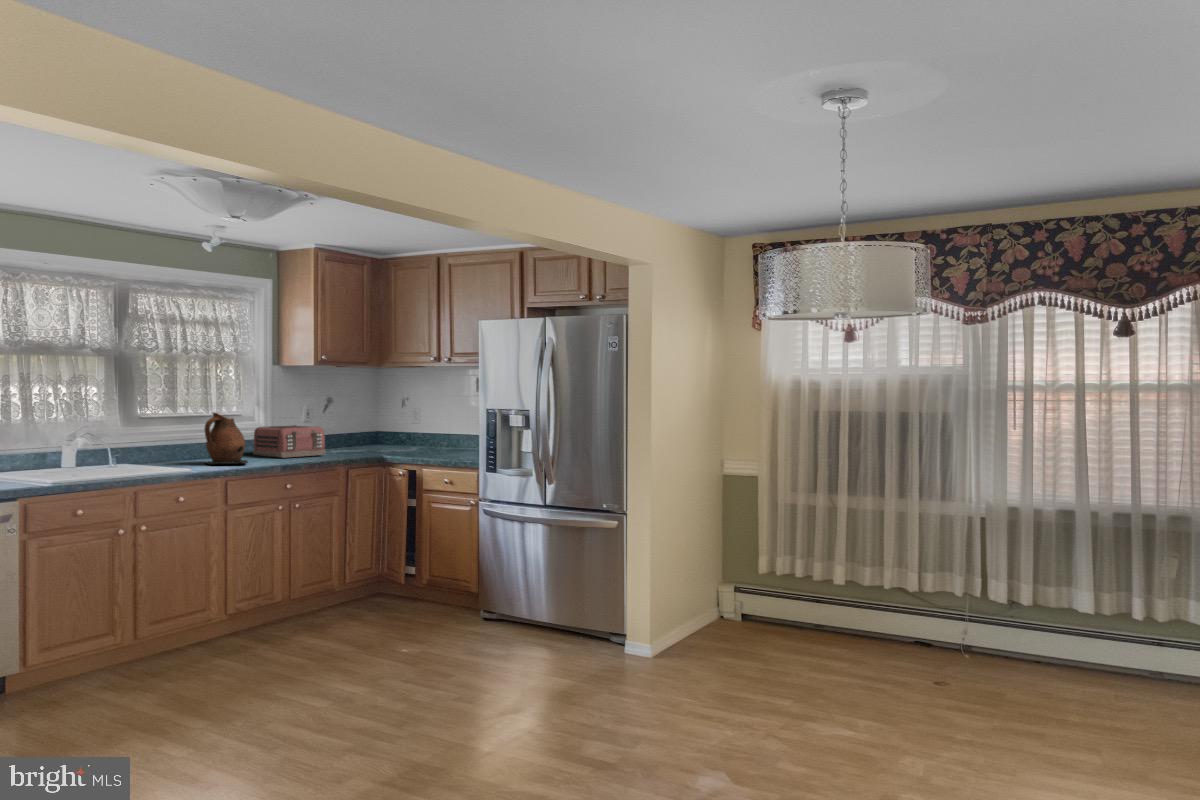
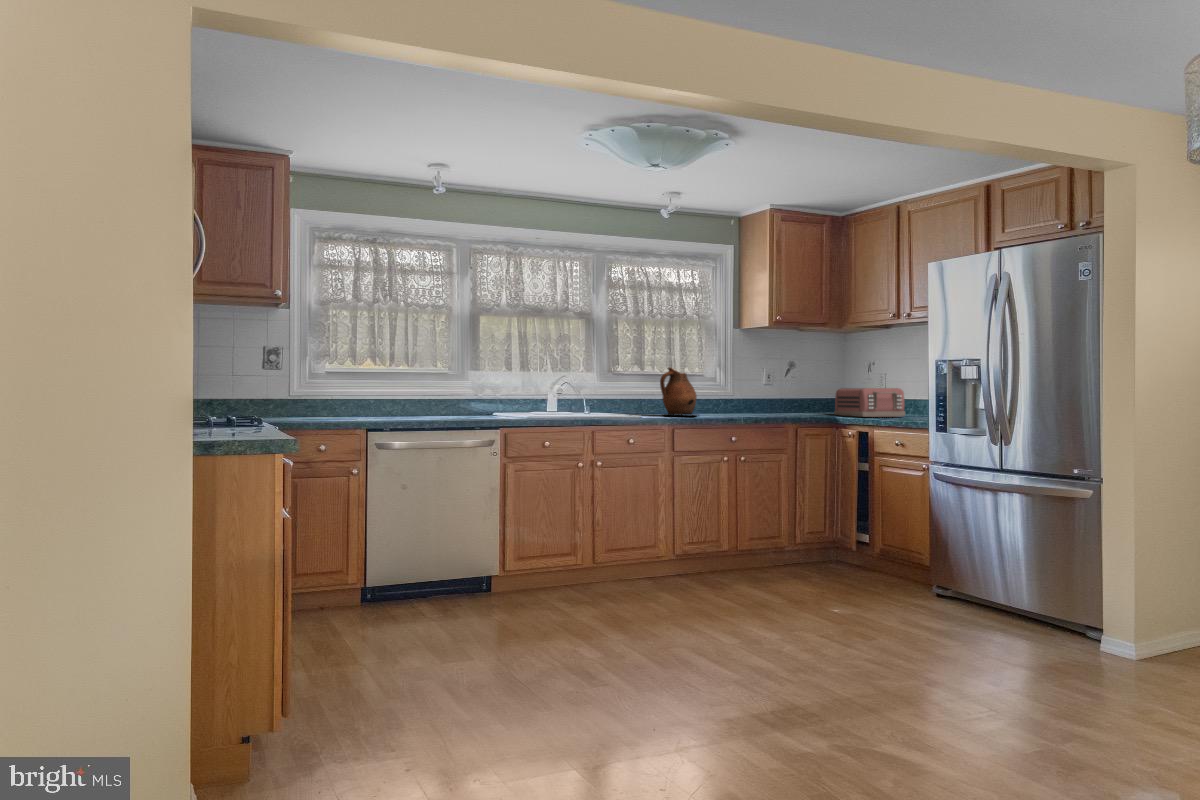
toaster: present [253,426,326,458] -> present [834,388,905,417]

